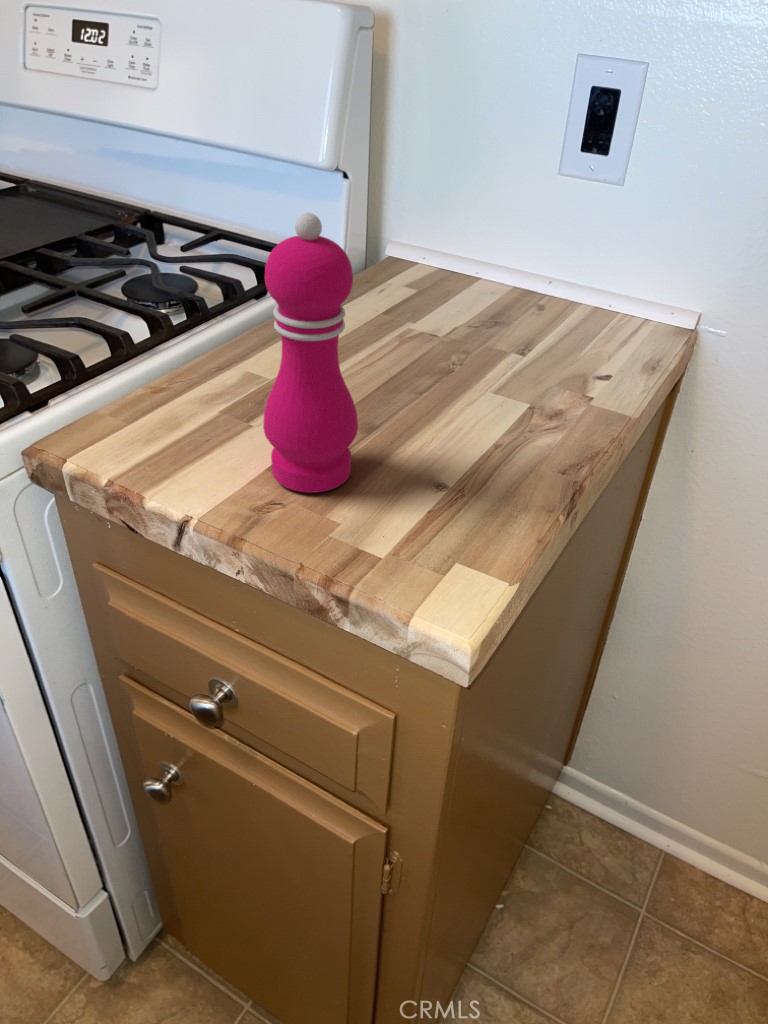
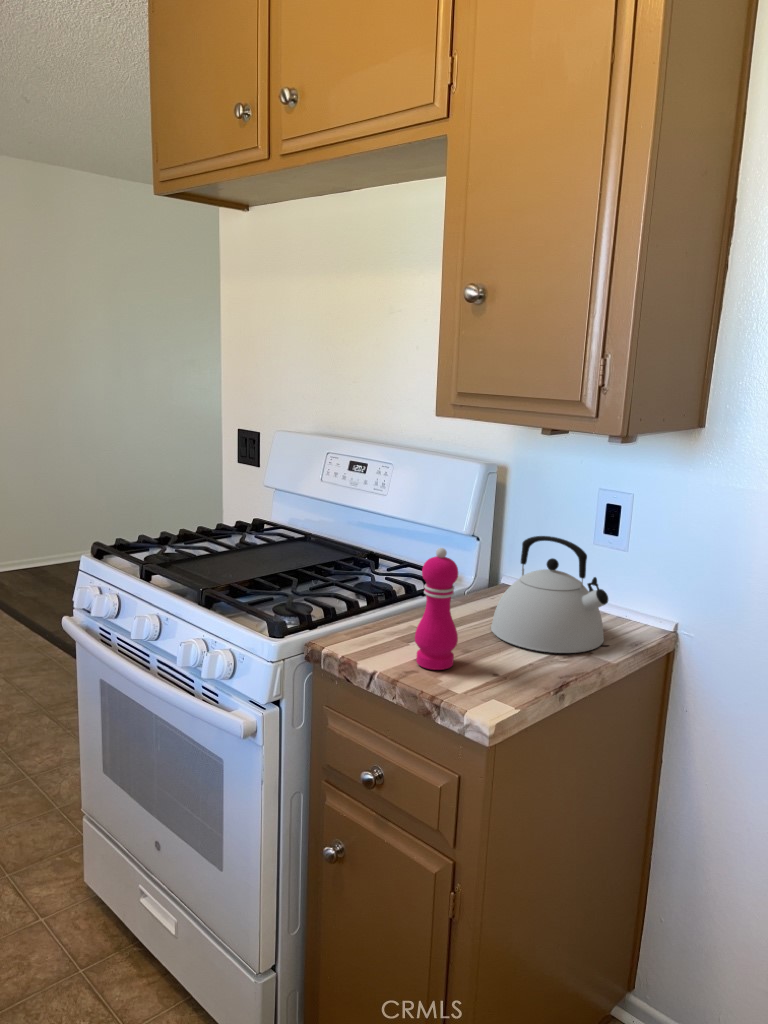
kettle: none [397,164,631,408] -> present [491,536,608,653]

